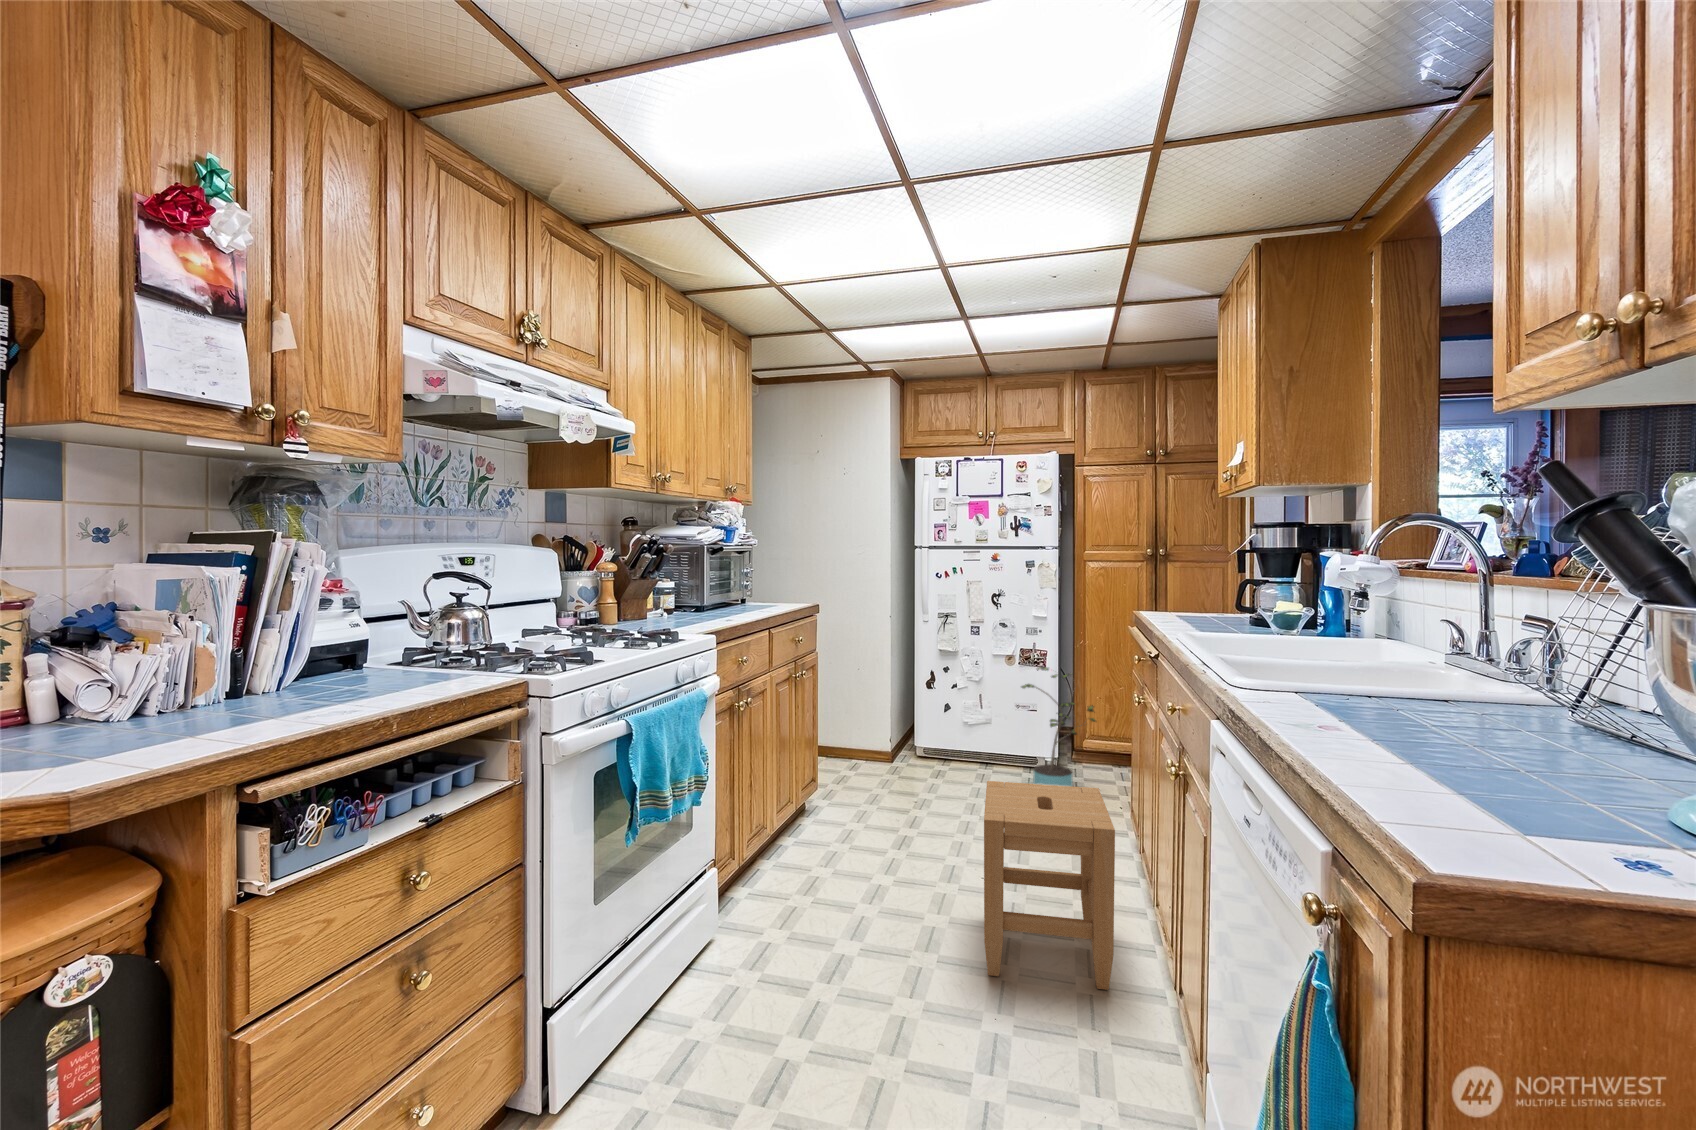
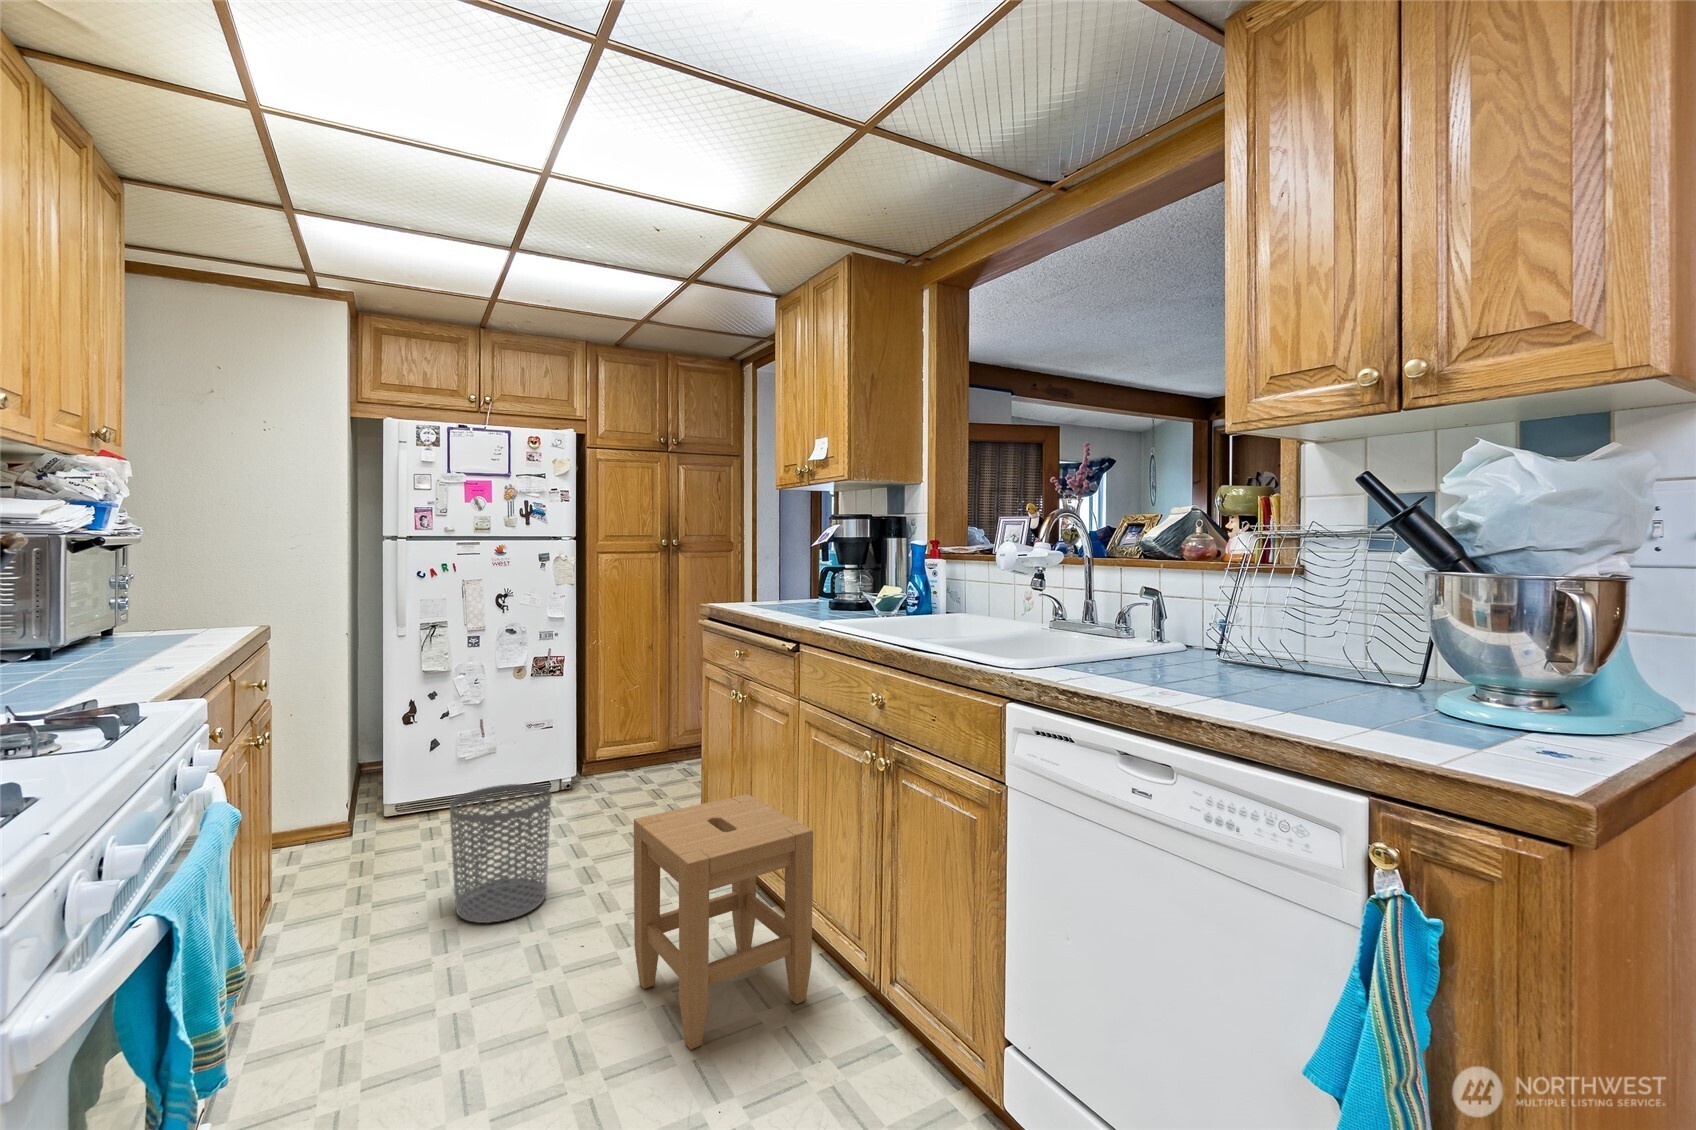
potted plant: present [1022,667,1096,786] -> none [557,676,641,823]
waste bin: none [910,741,981,843] -> present [450,784,551,923]

